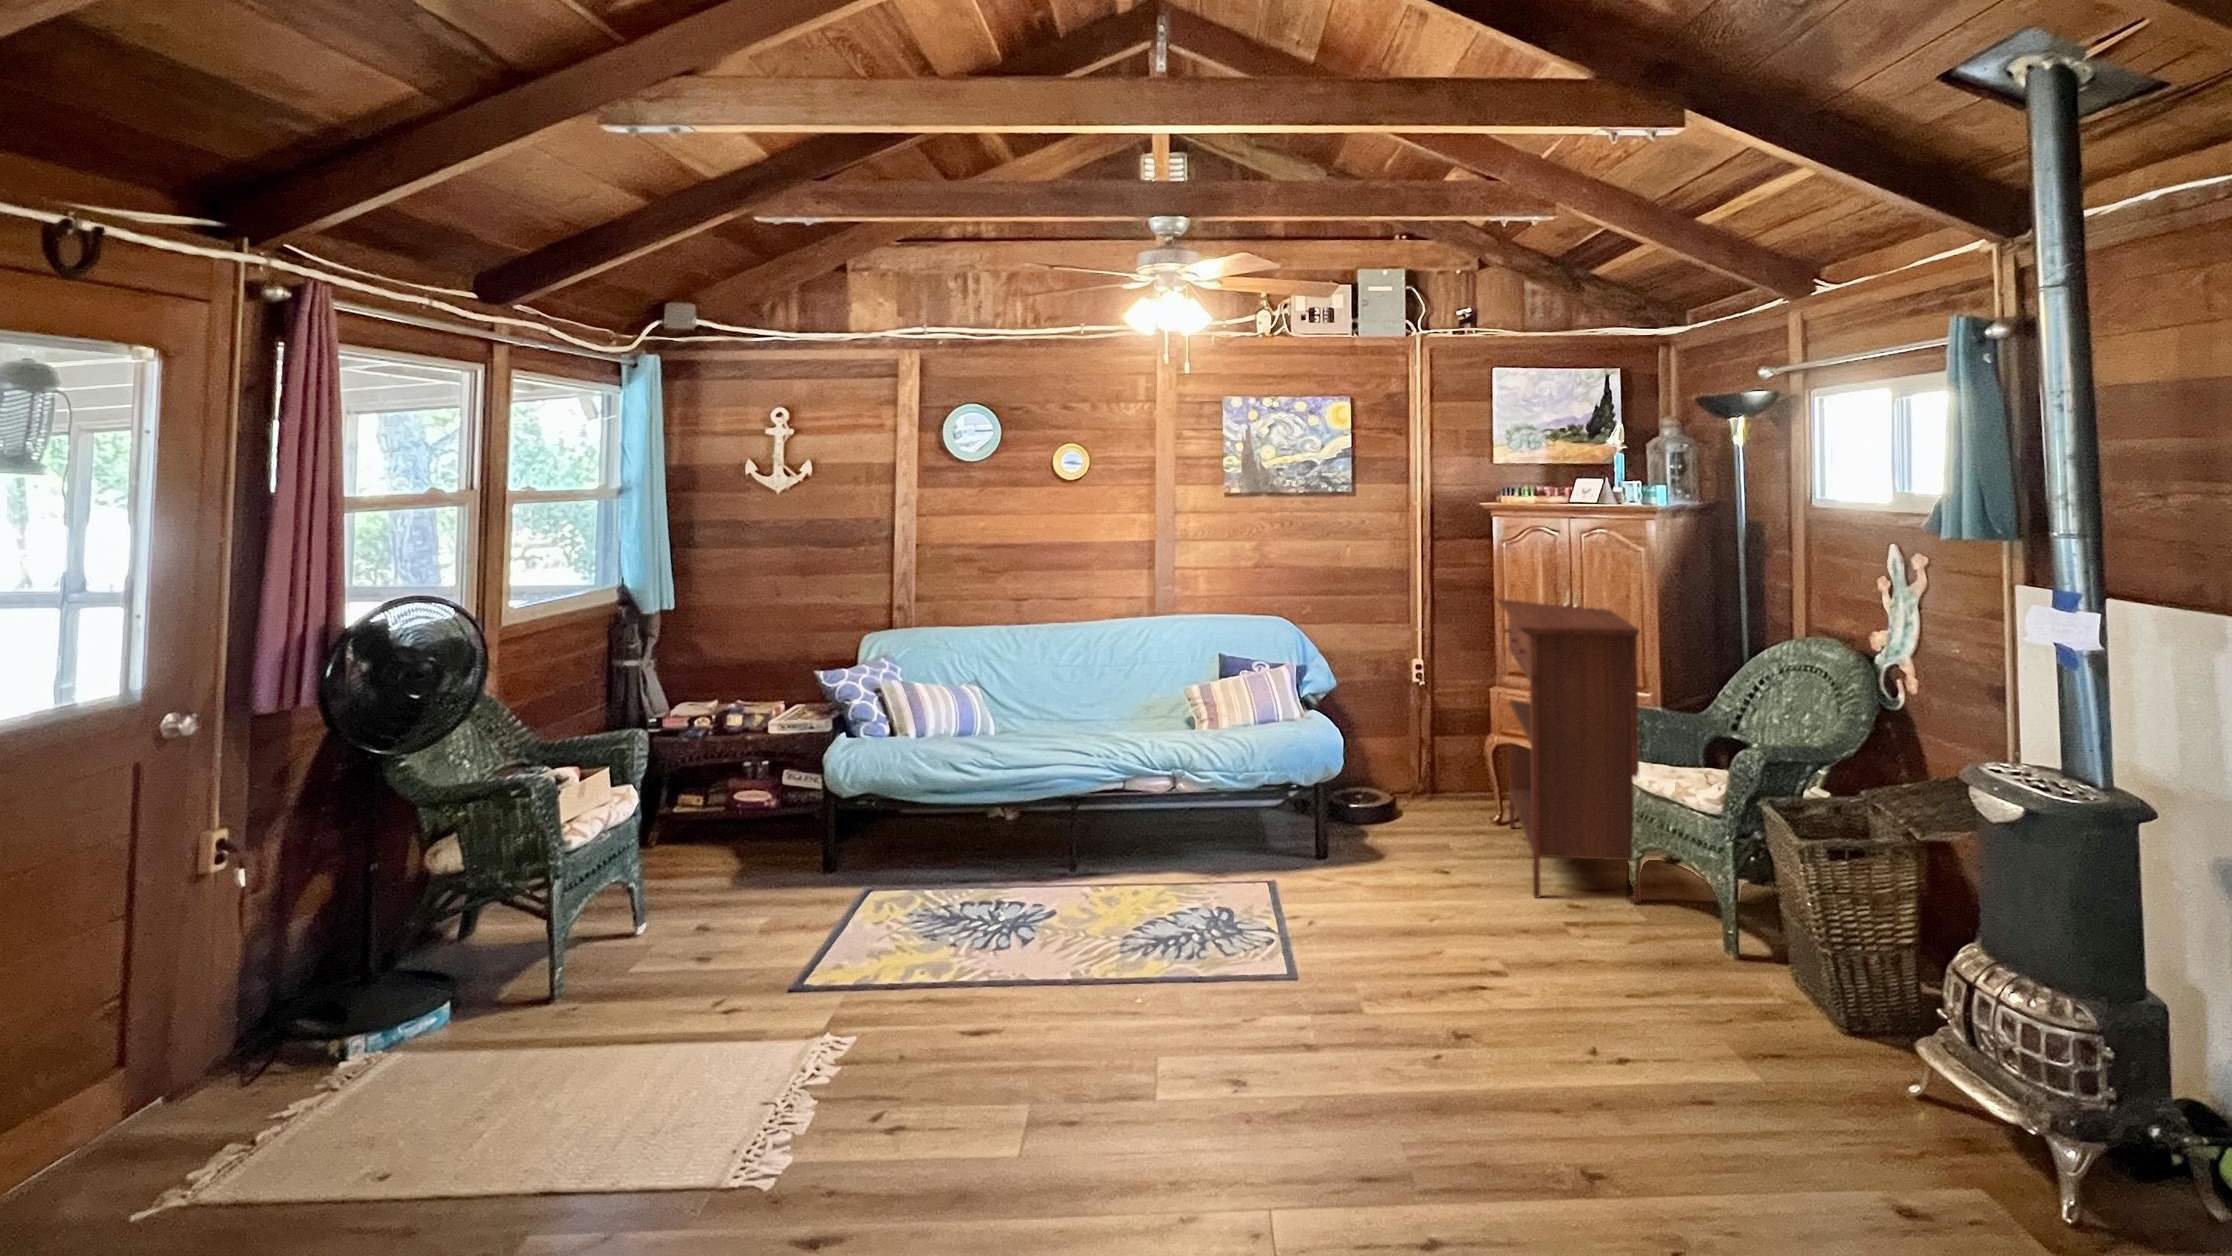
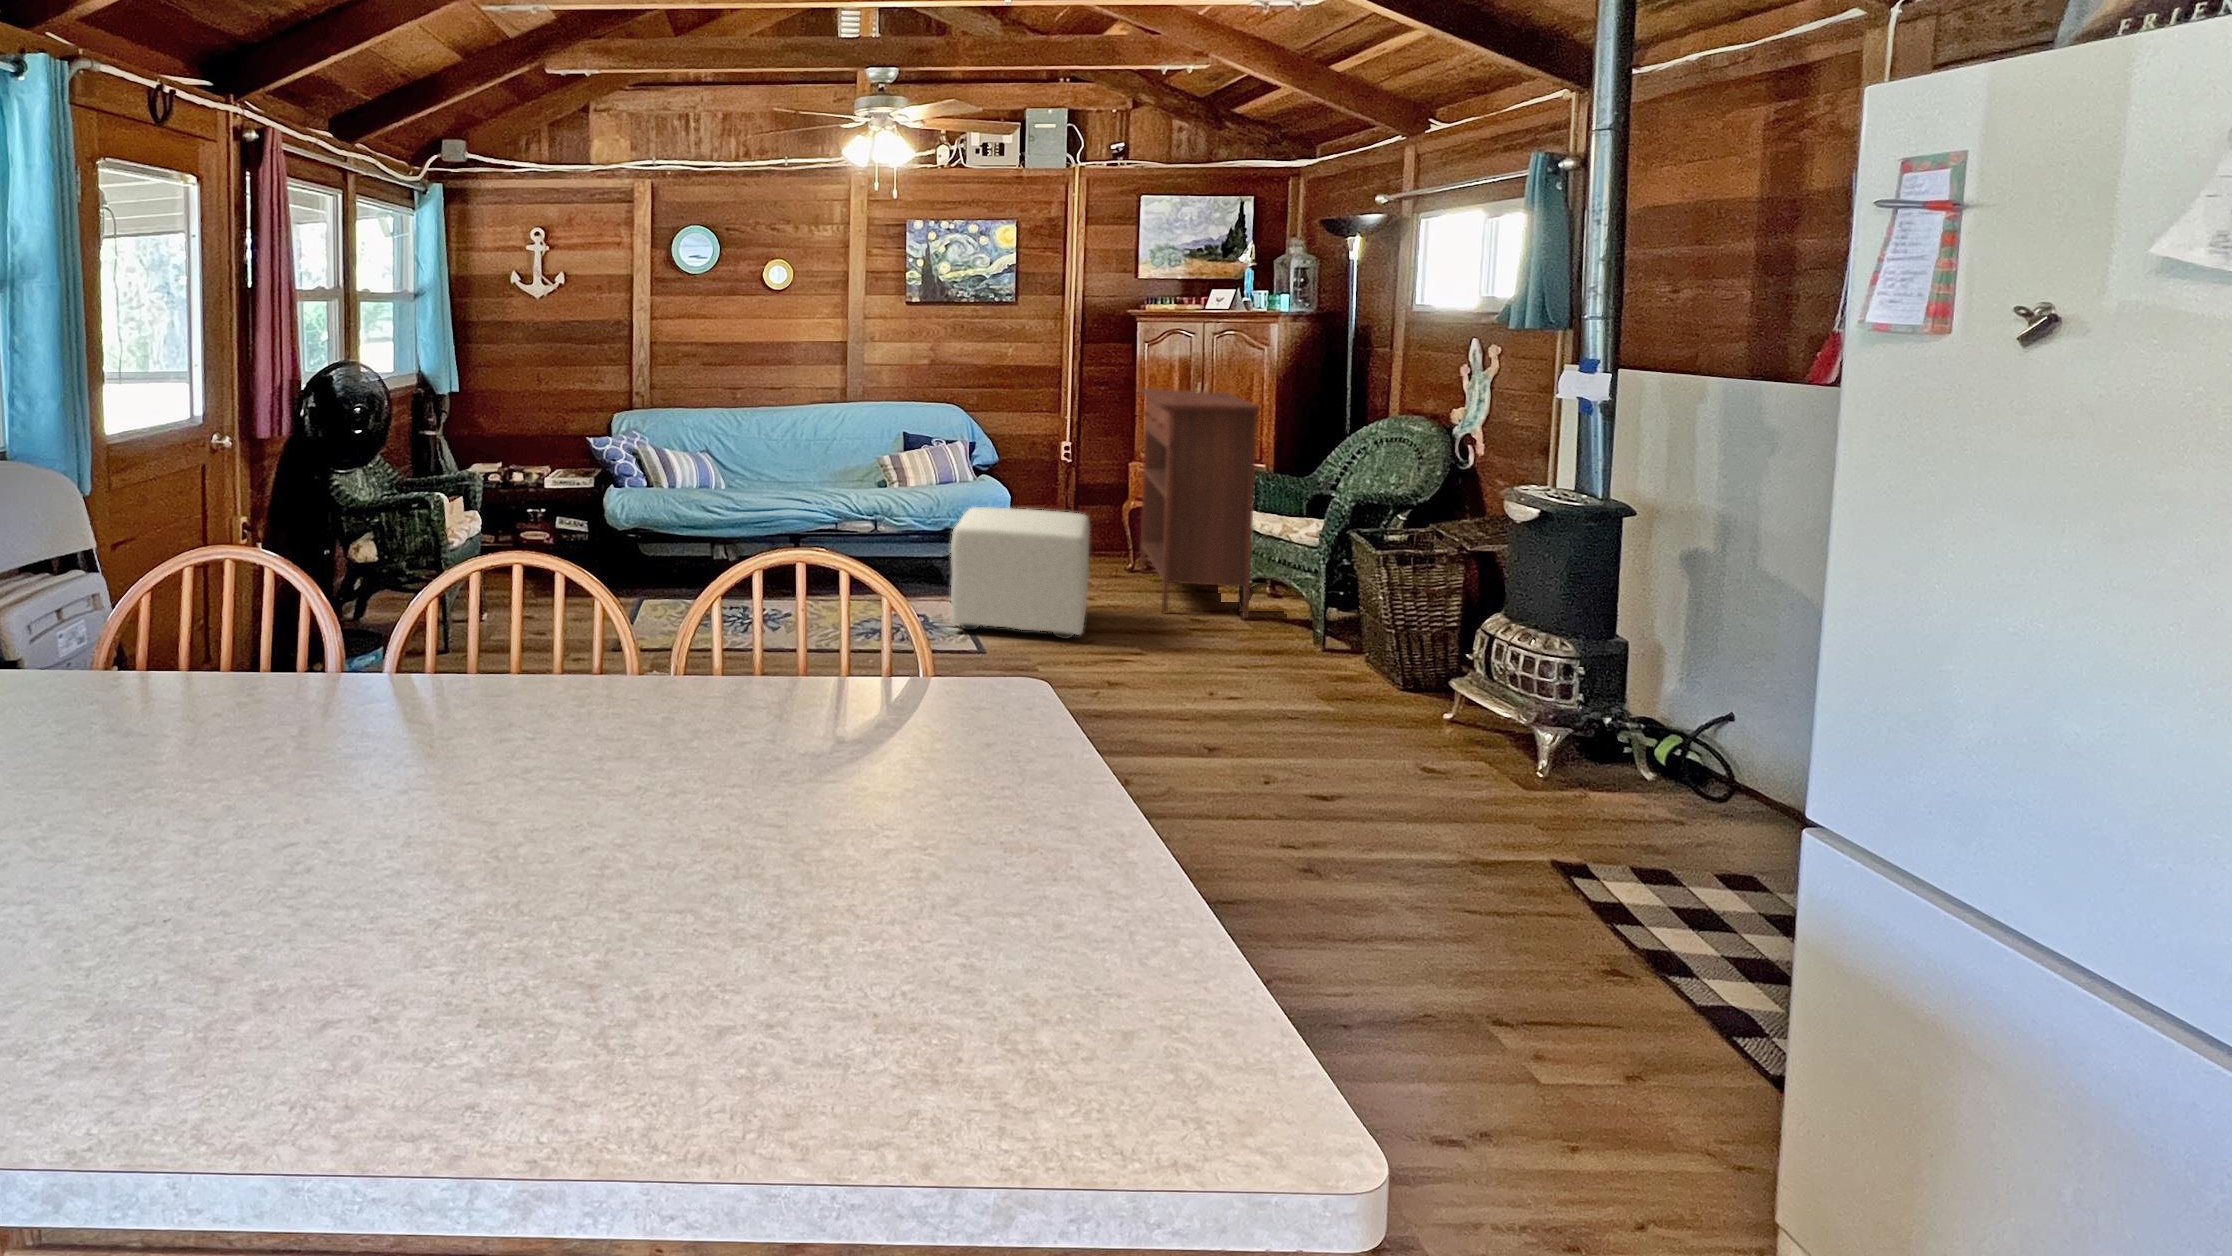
ottoman: none [1256,761,1438,949] -> present [951,507,1090,639]

